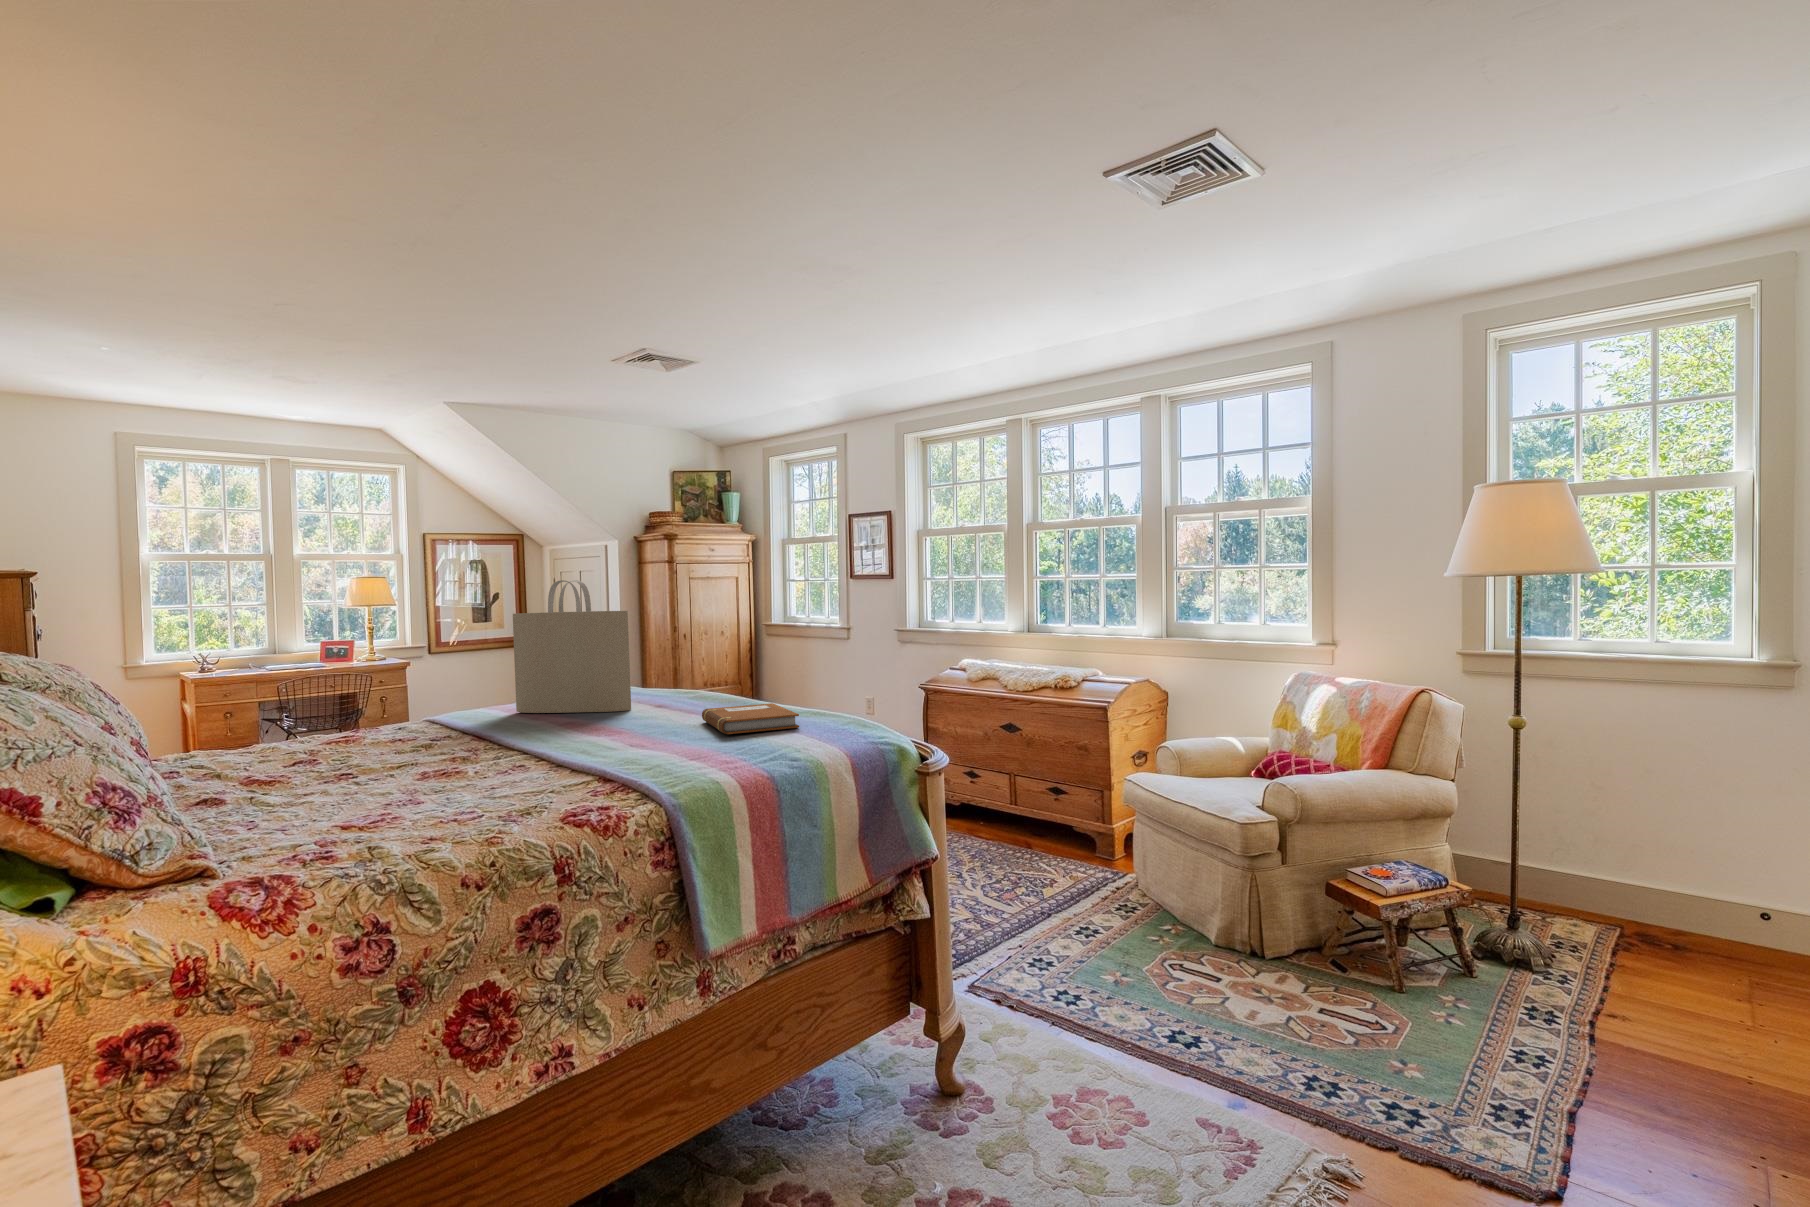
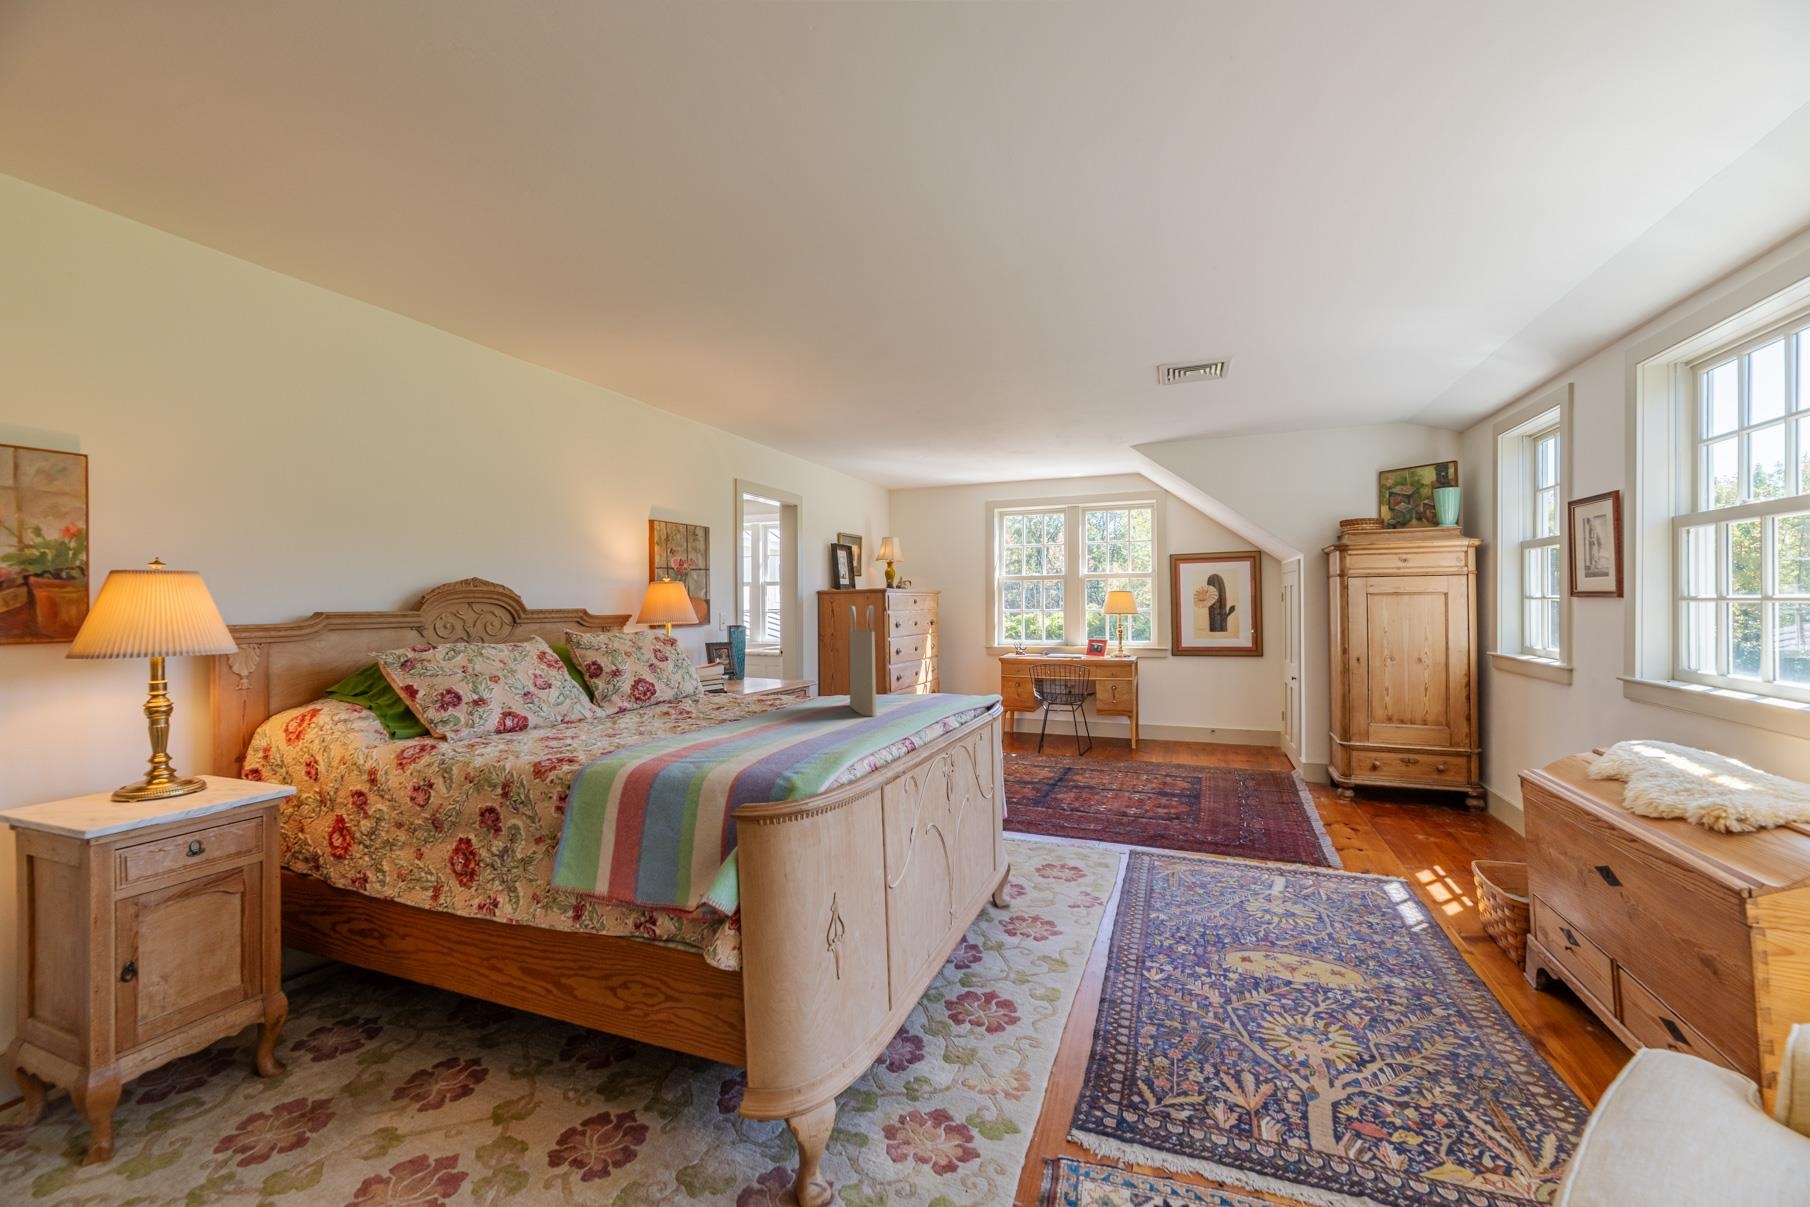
notebook: present [702,703,799,734] -> none [762,724,869,755]

